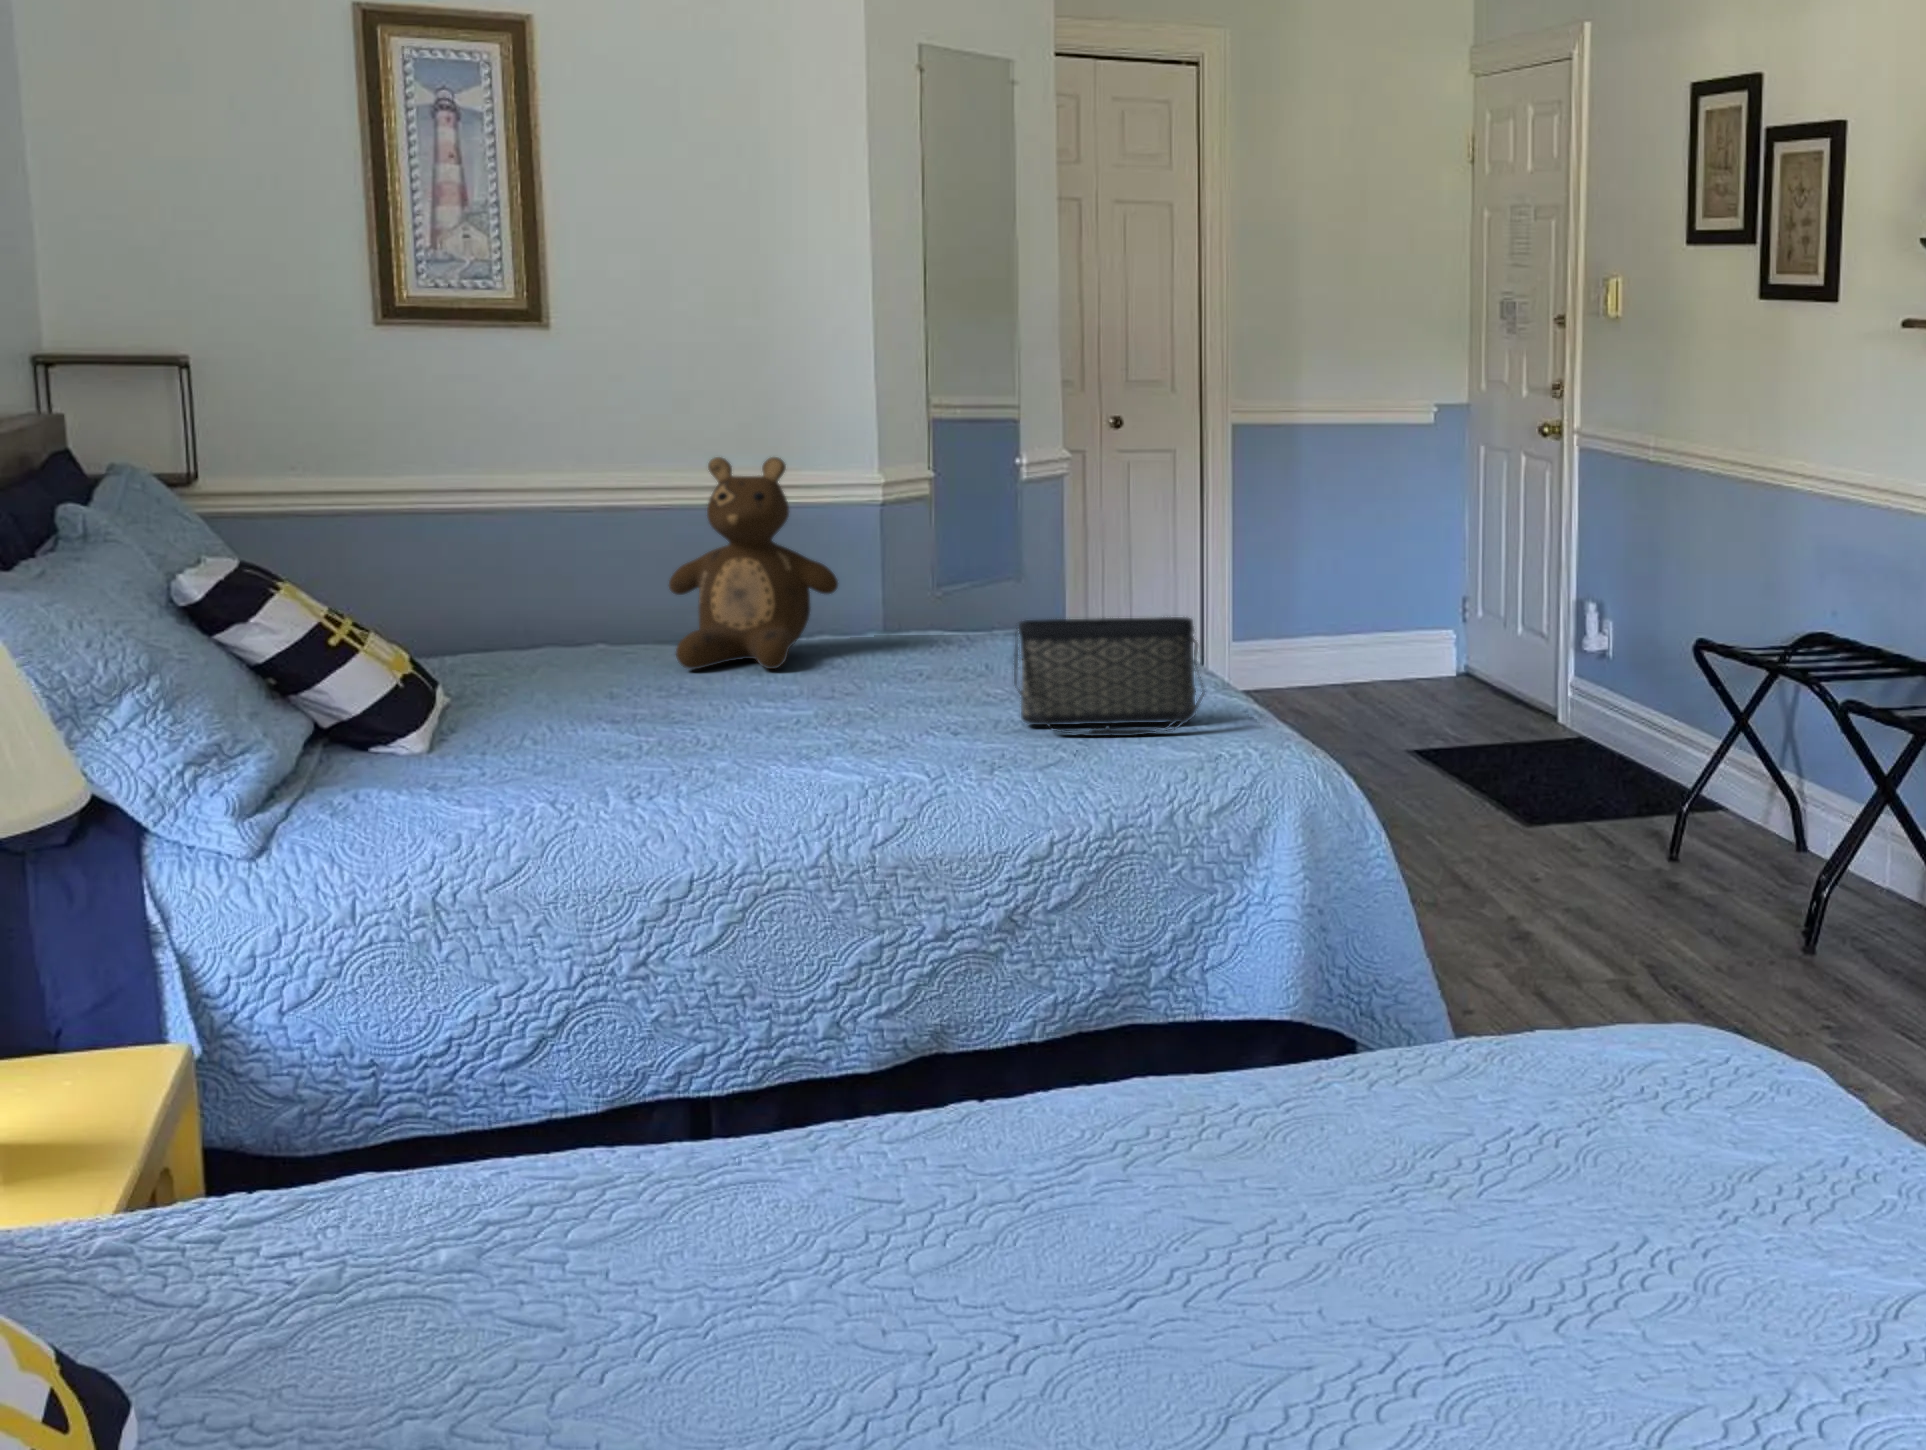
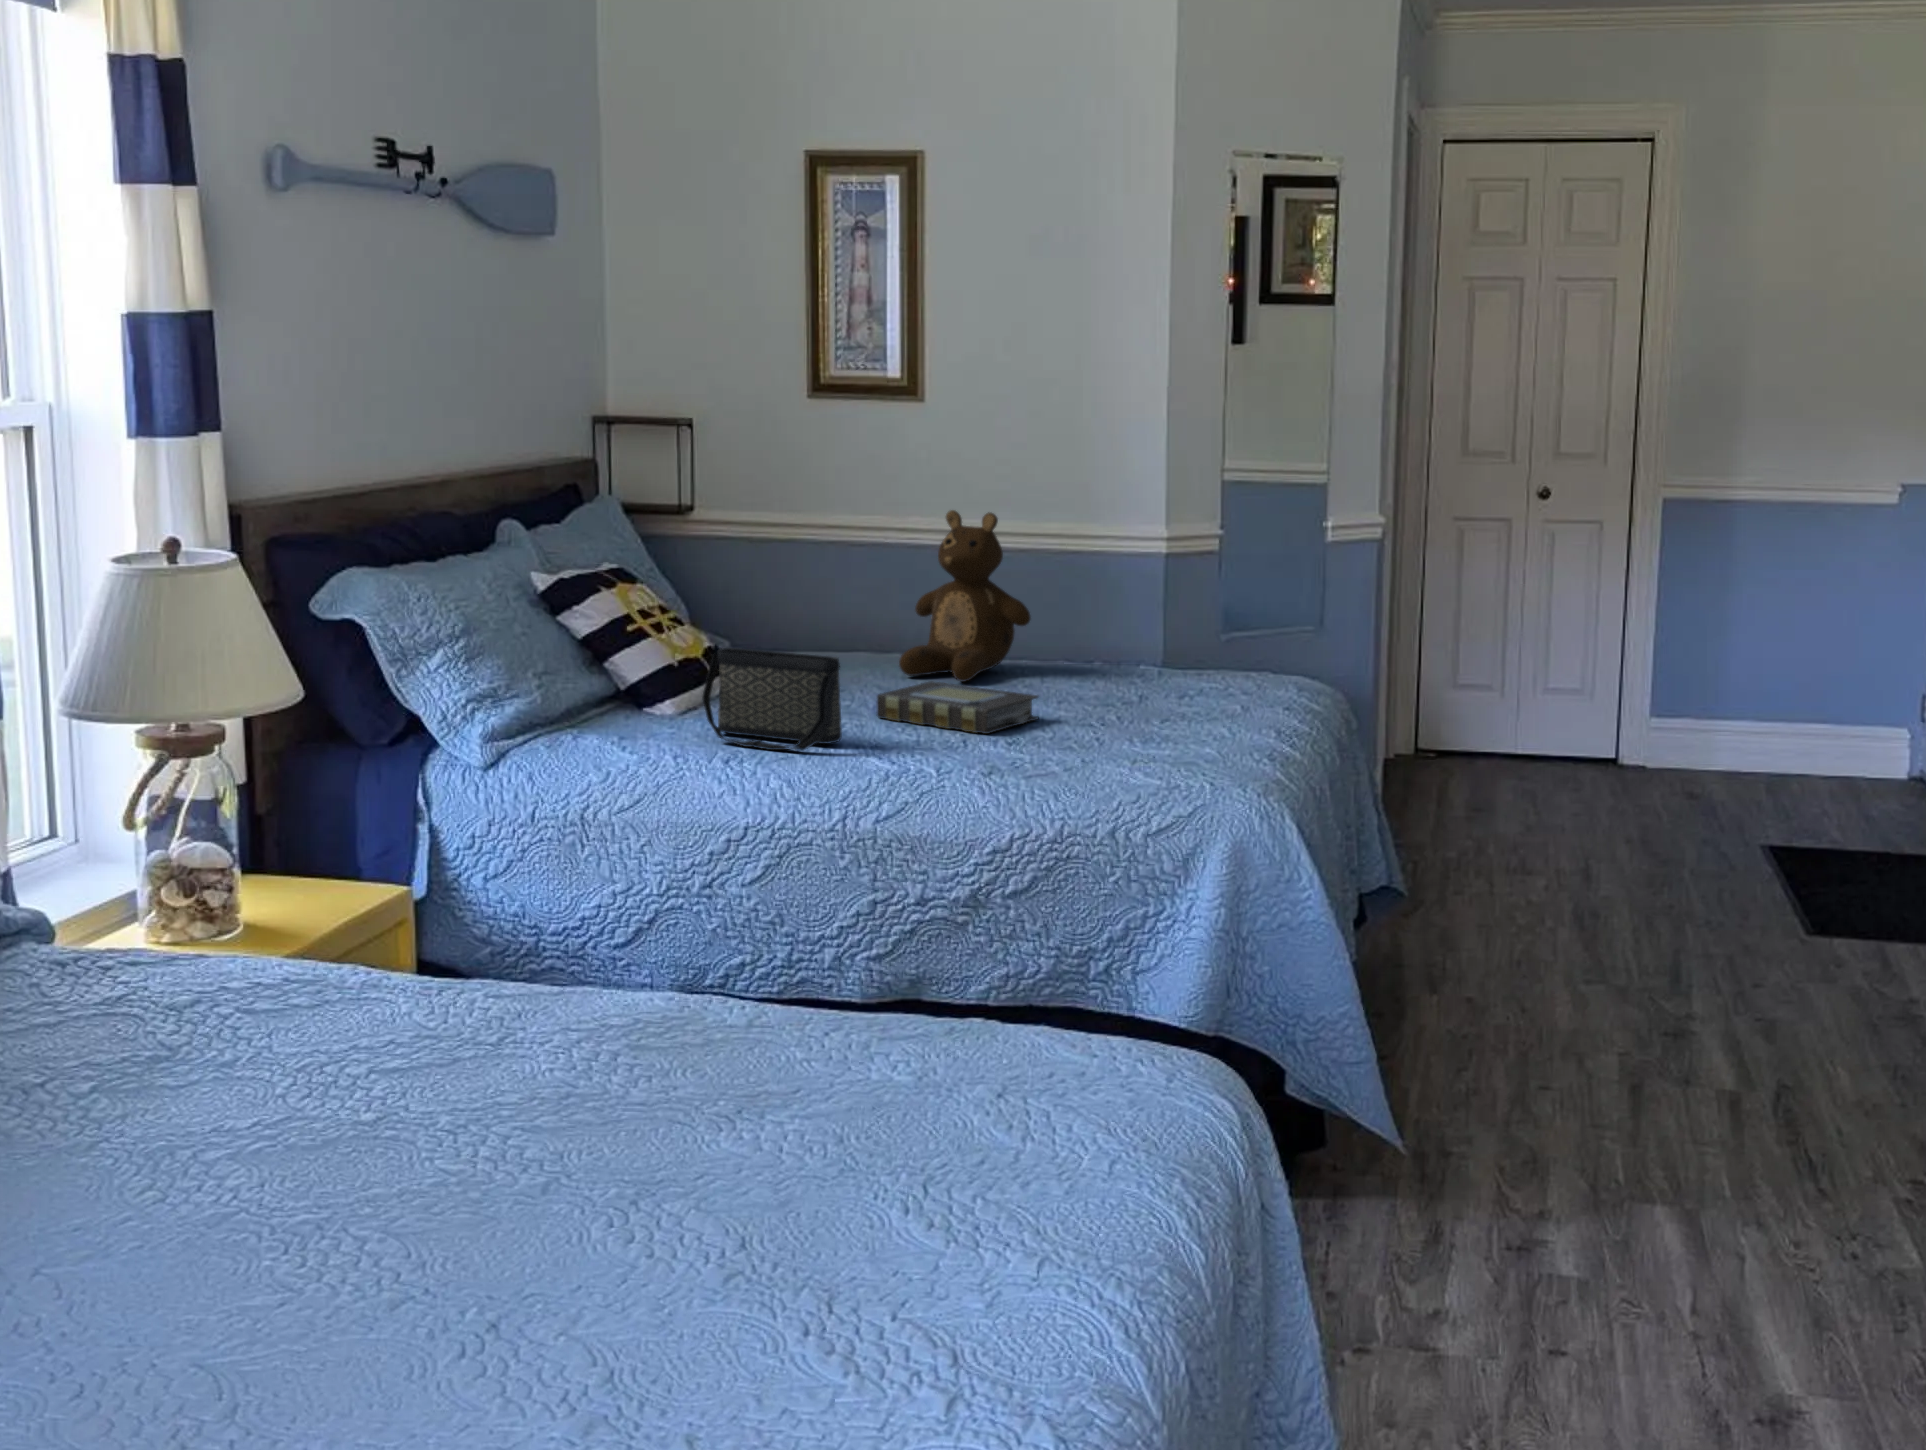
handbag: present [1014,617,1204,736] -> present [702,648,842,750]
book: none [733,669,940,723] -> present [877,681,1039,734]

